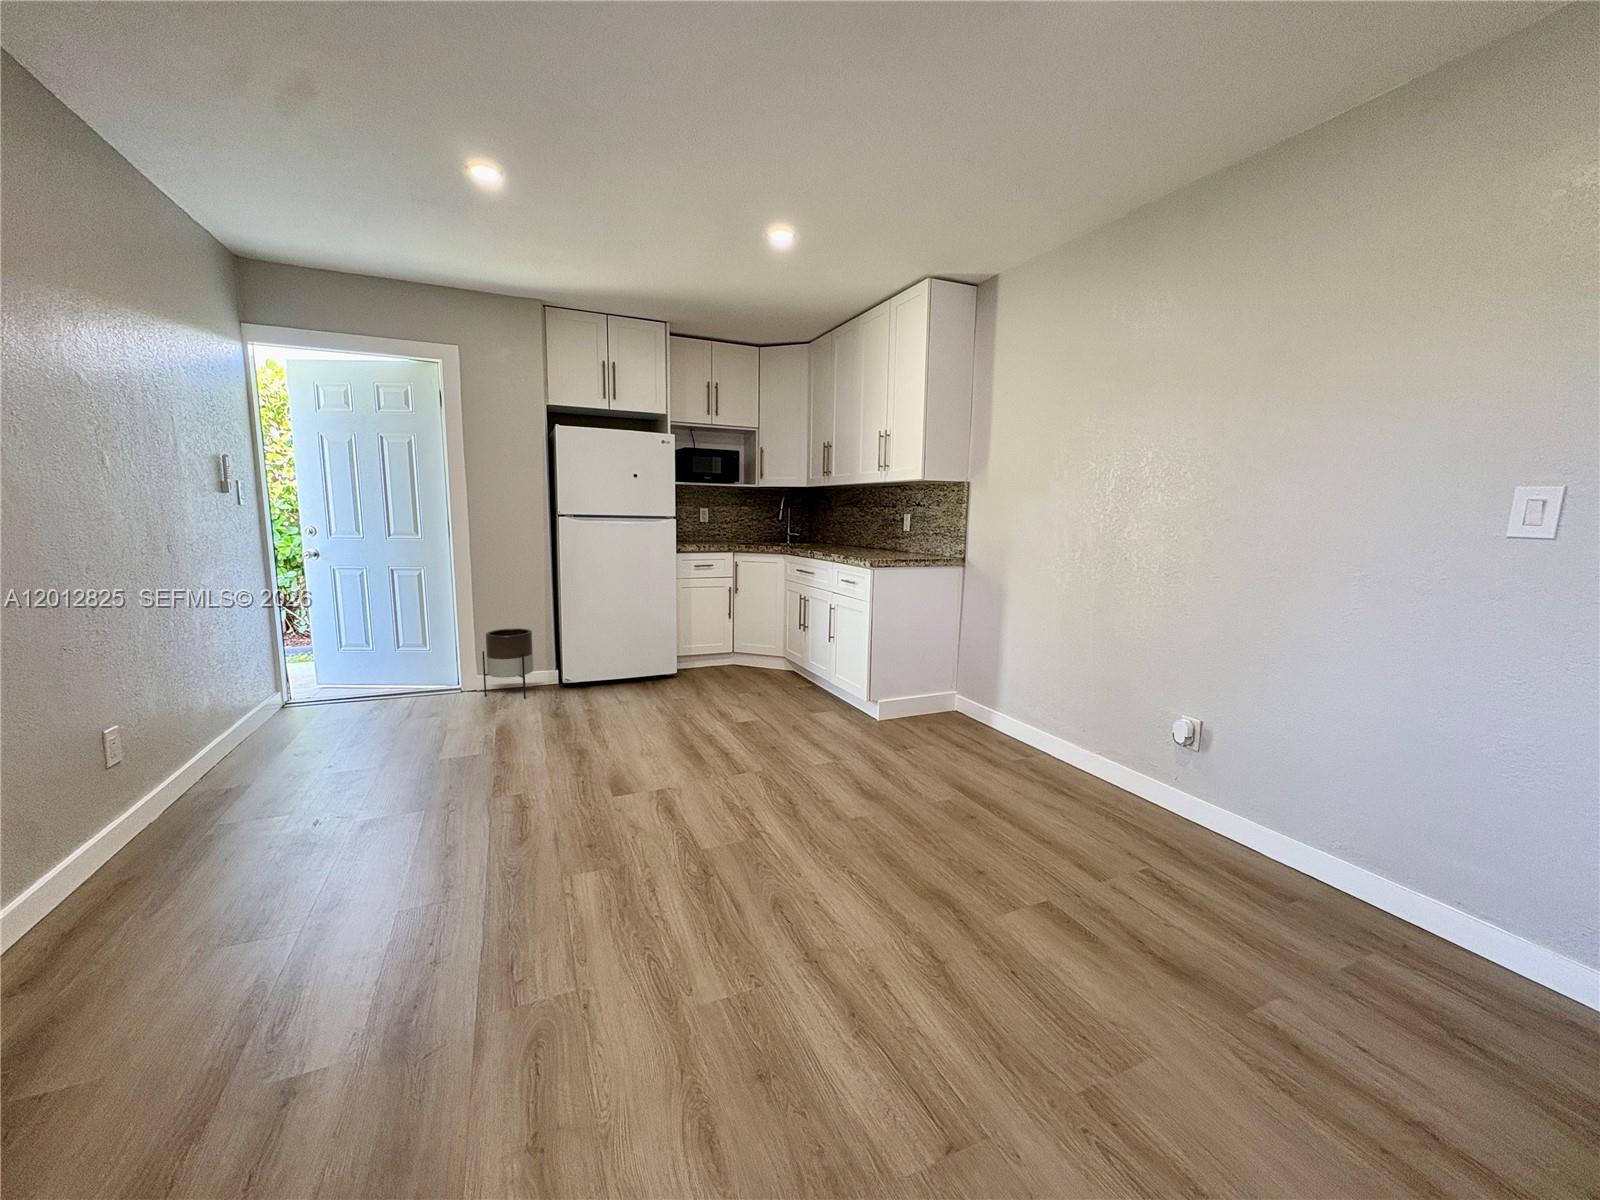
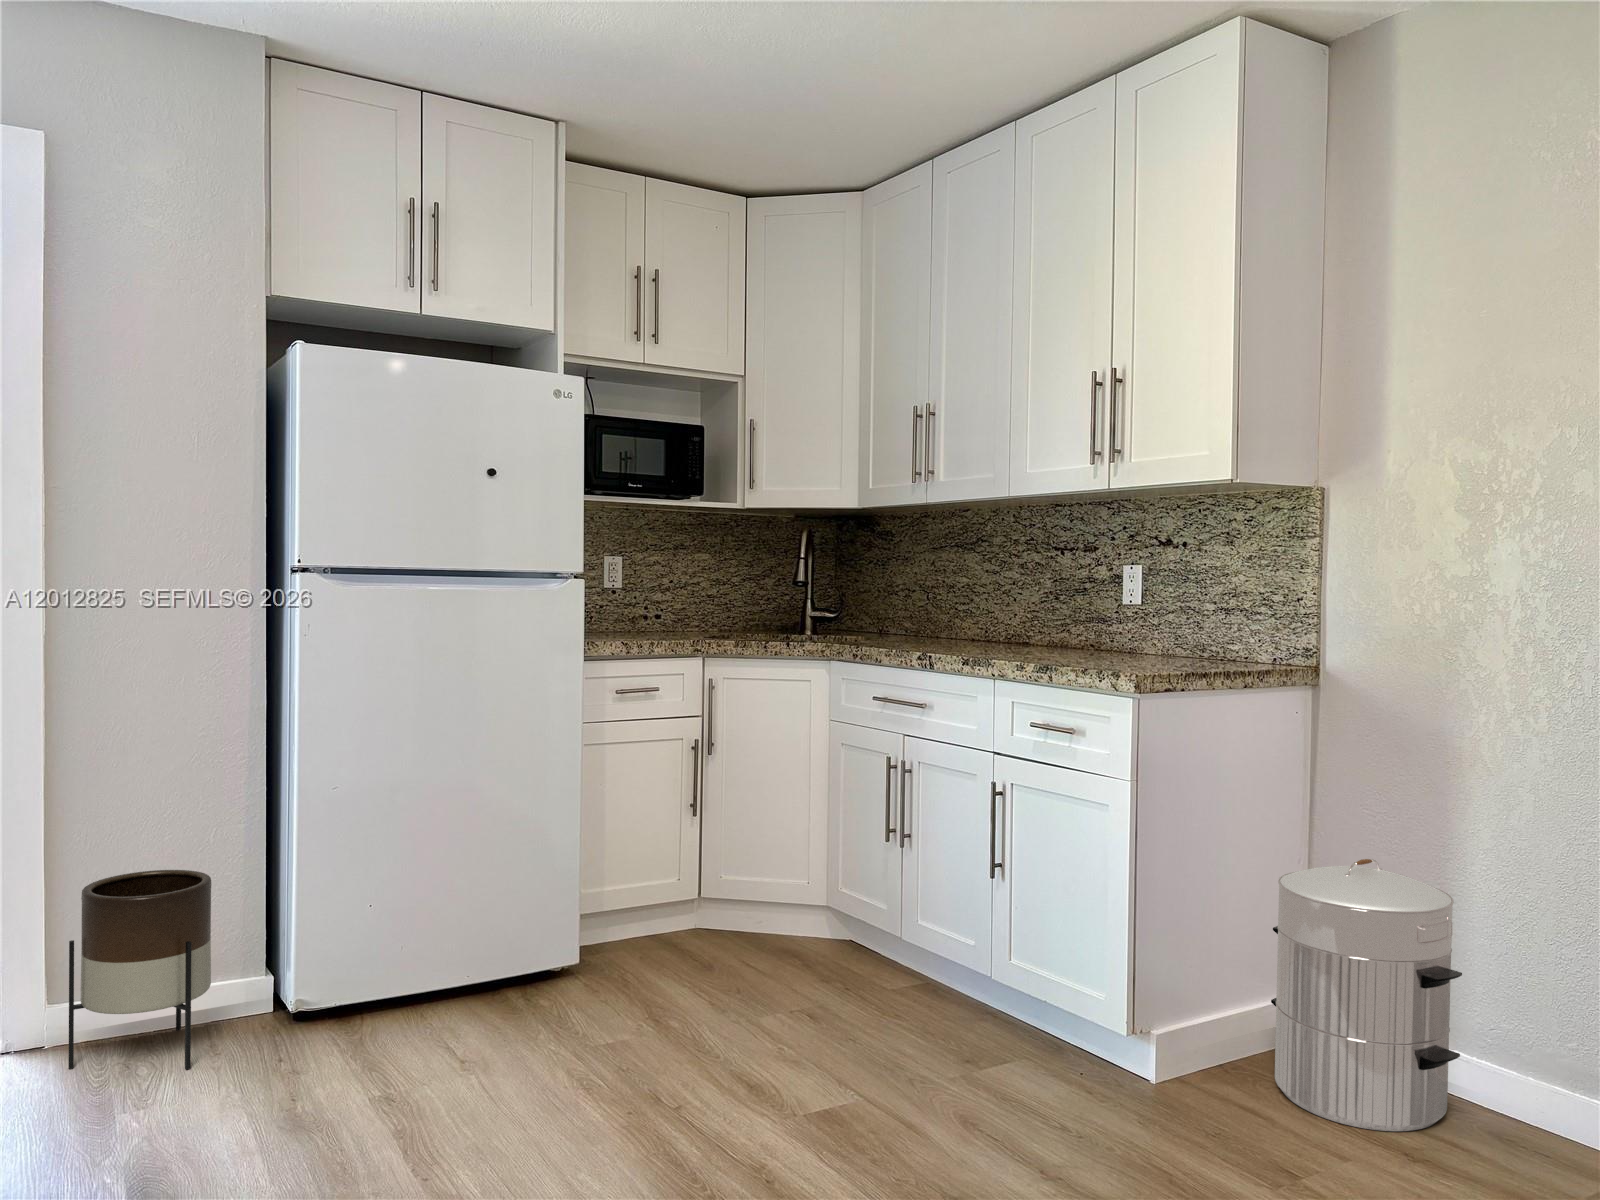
waste bin: none [925,636,994,740] -> present [1271,859,1462,1131]

